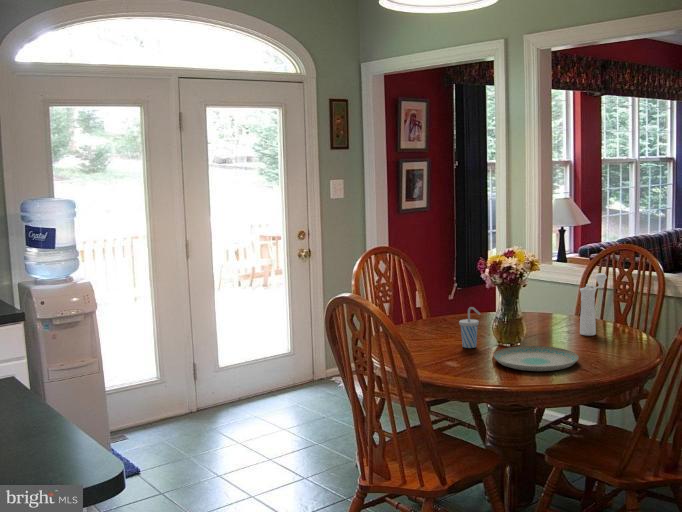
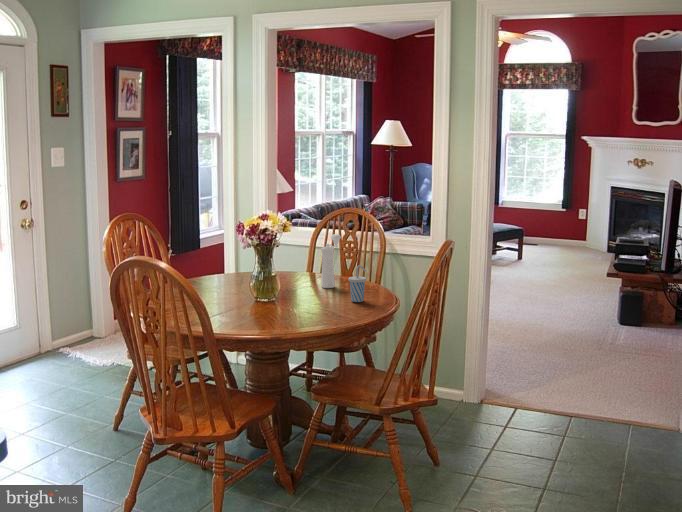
cup: present [459,307,480,348] -> present [349,265,366,302]
plate: present [493,346,579,371] -> none [260,299,332,320]

